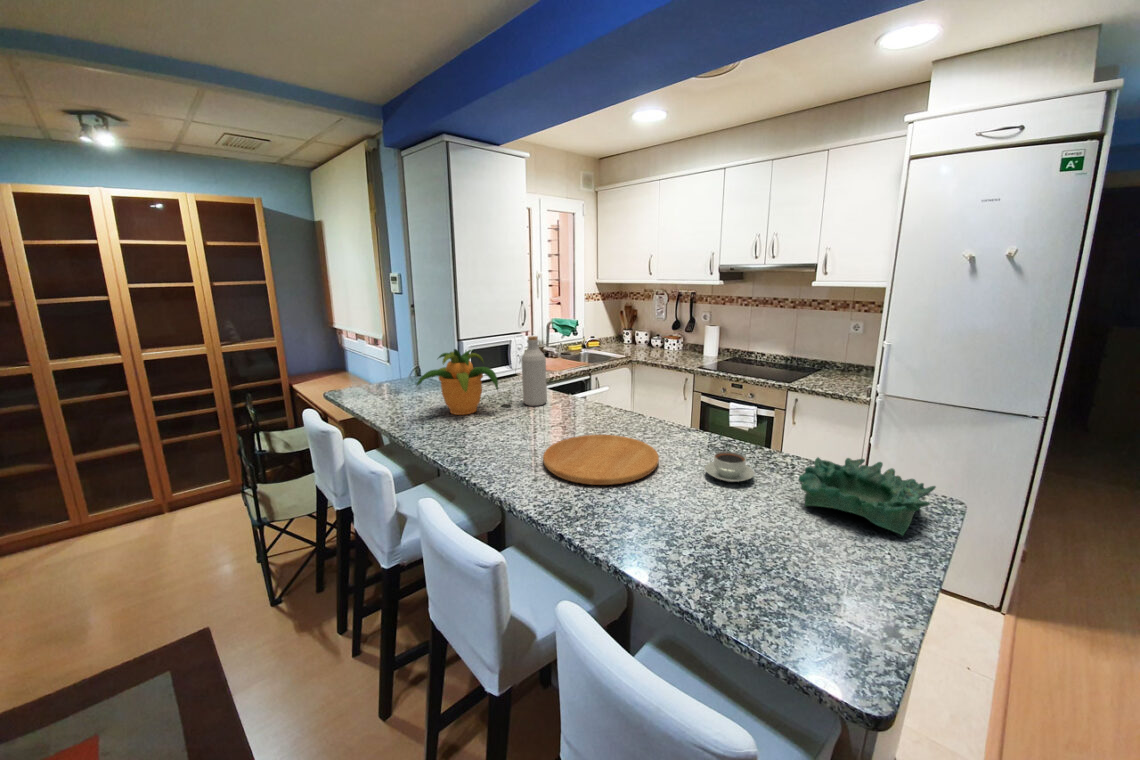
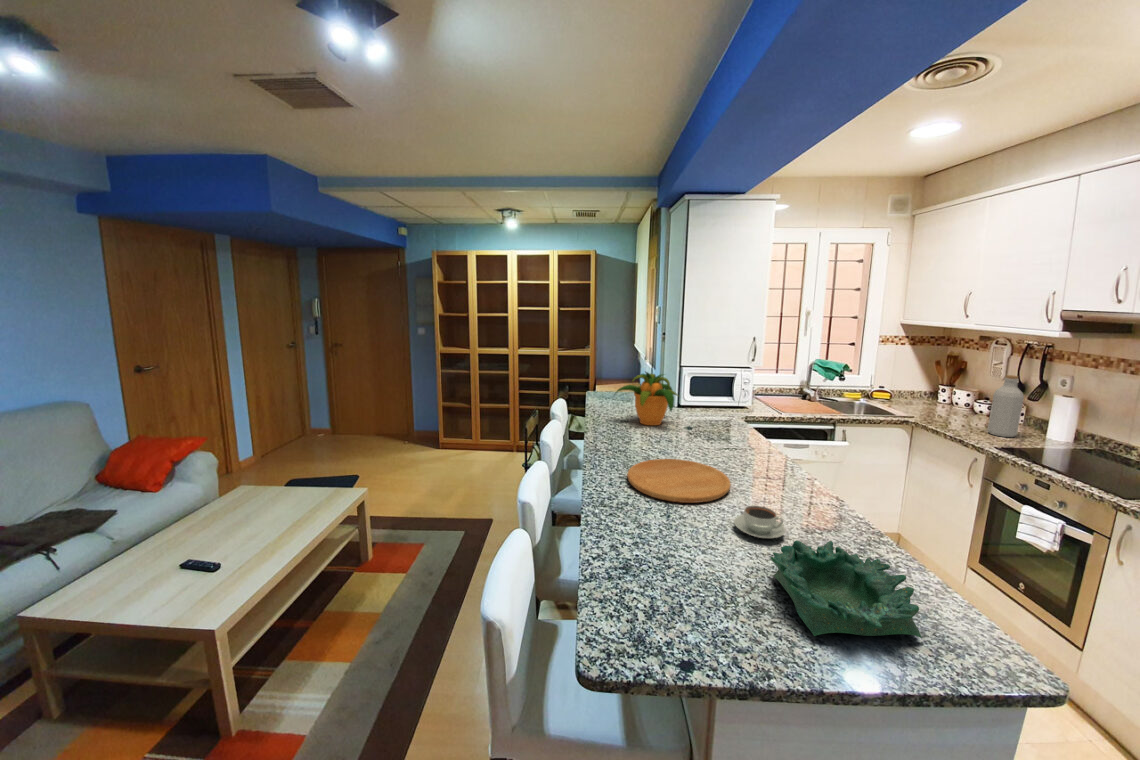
bottle: present [521,336,547,406] -> present [988,375,1024,437]

